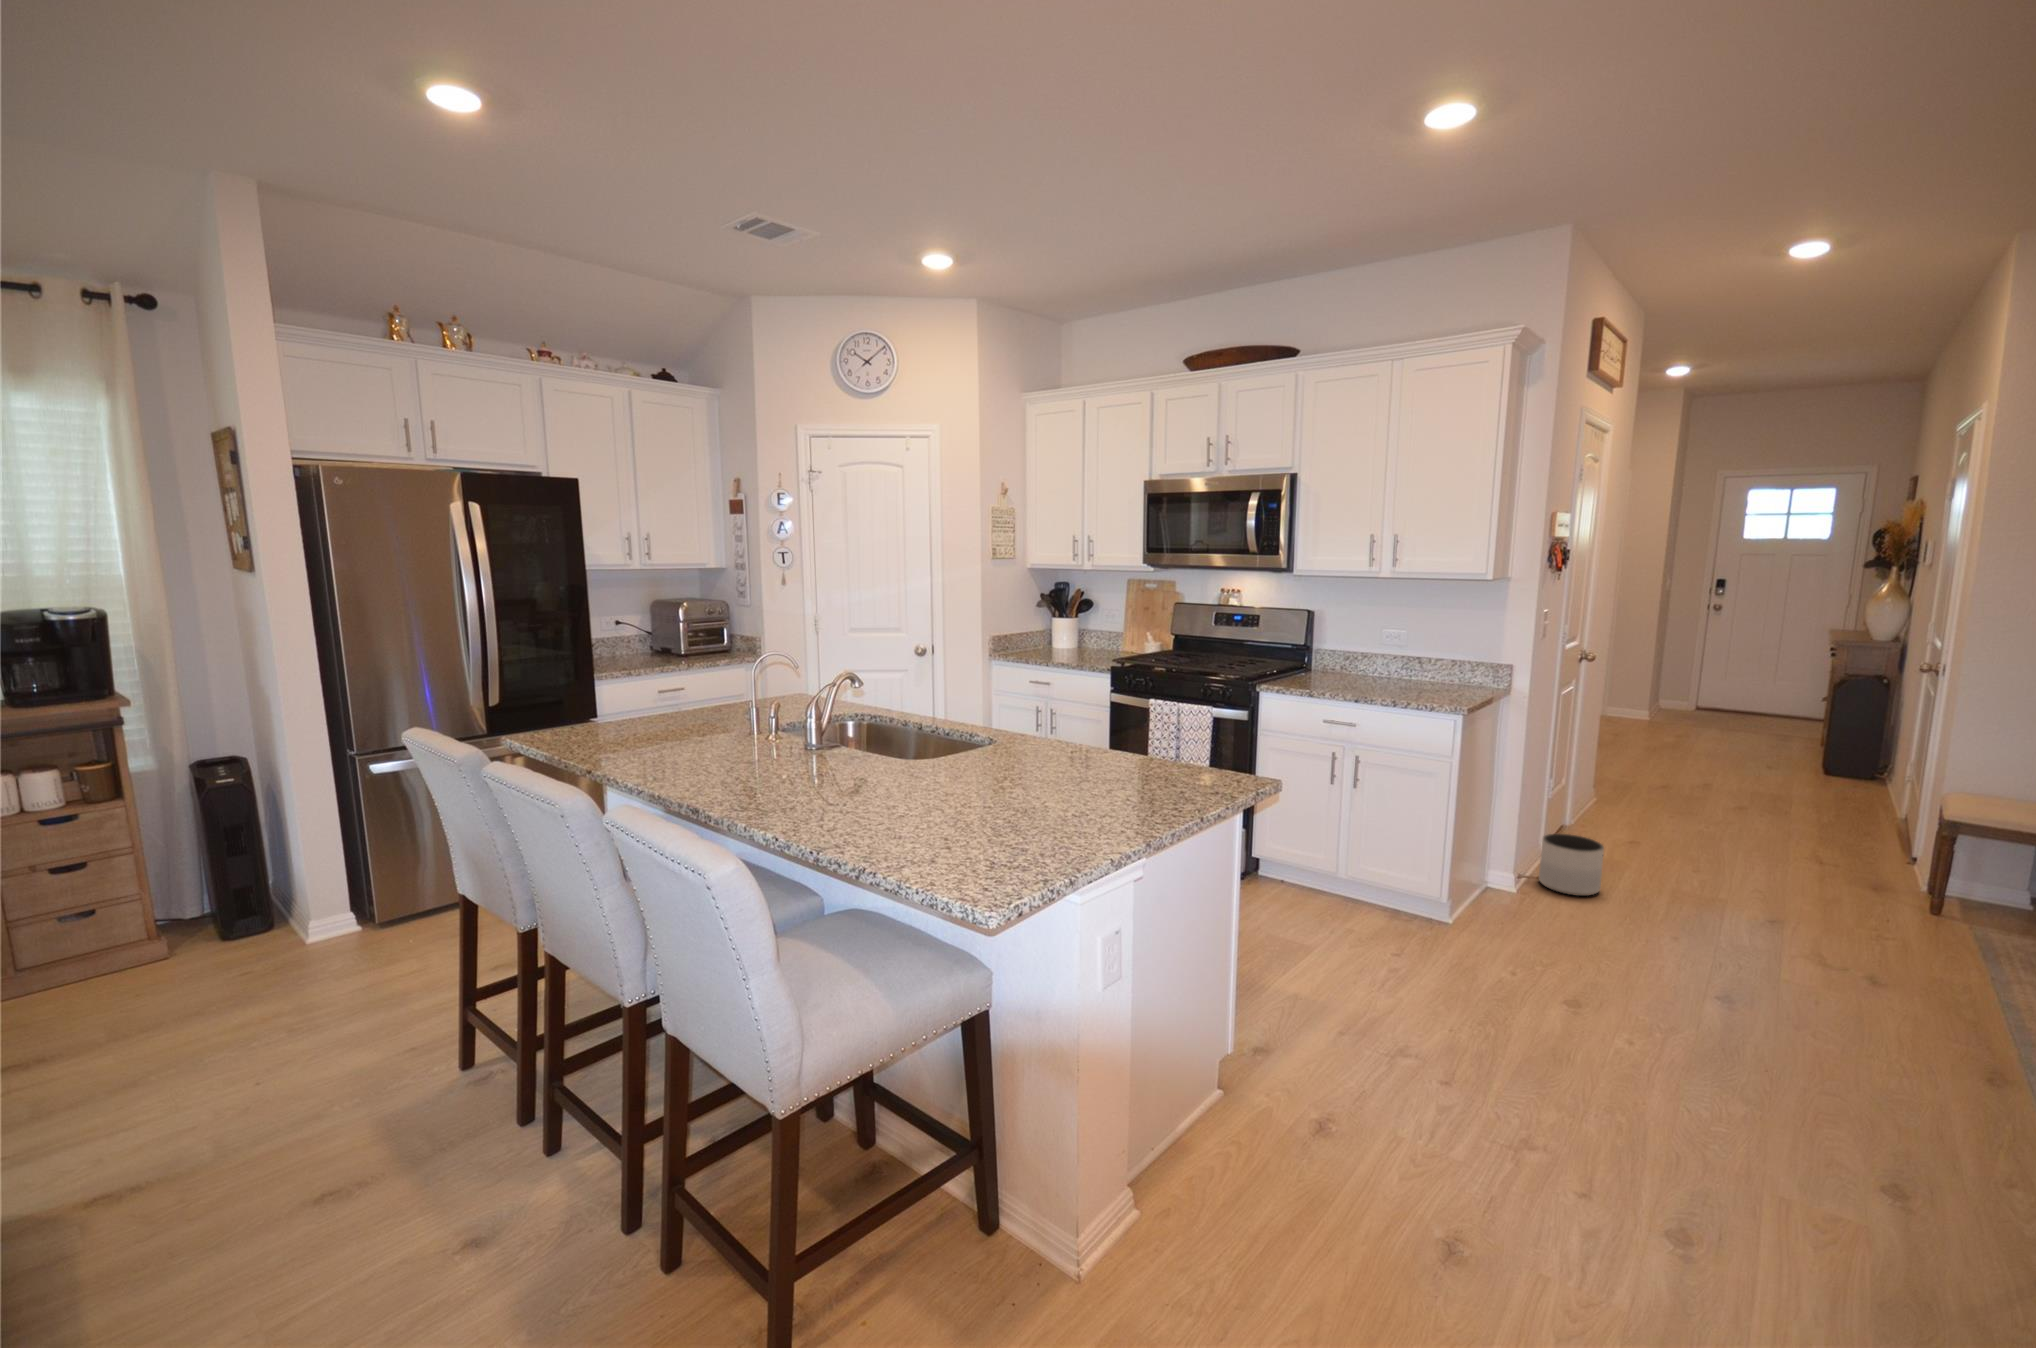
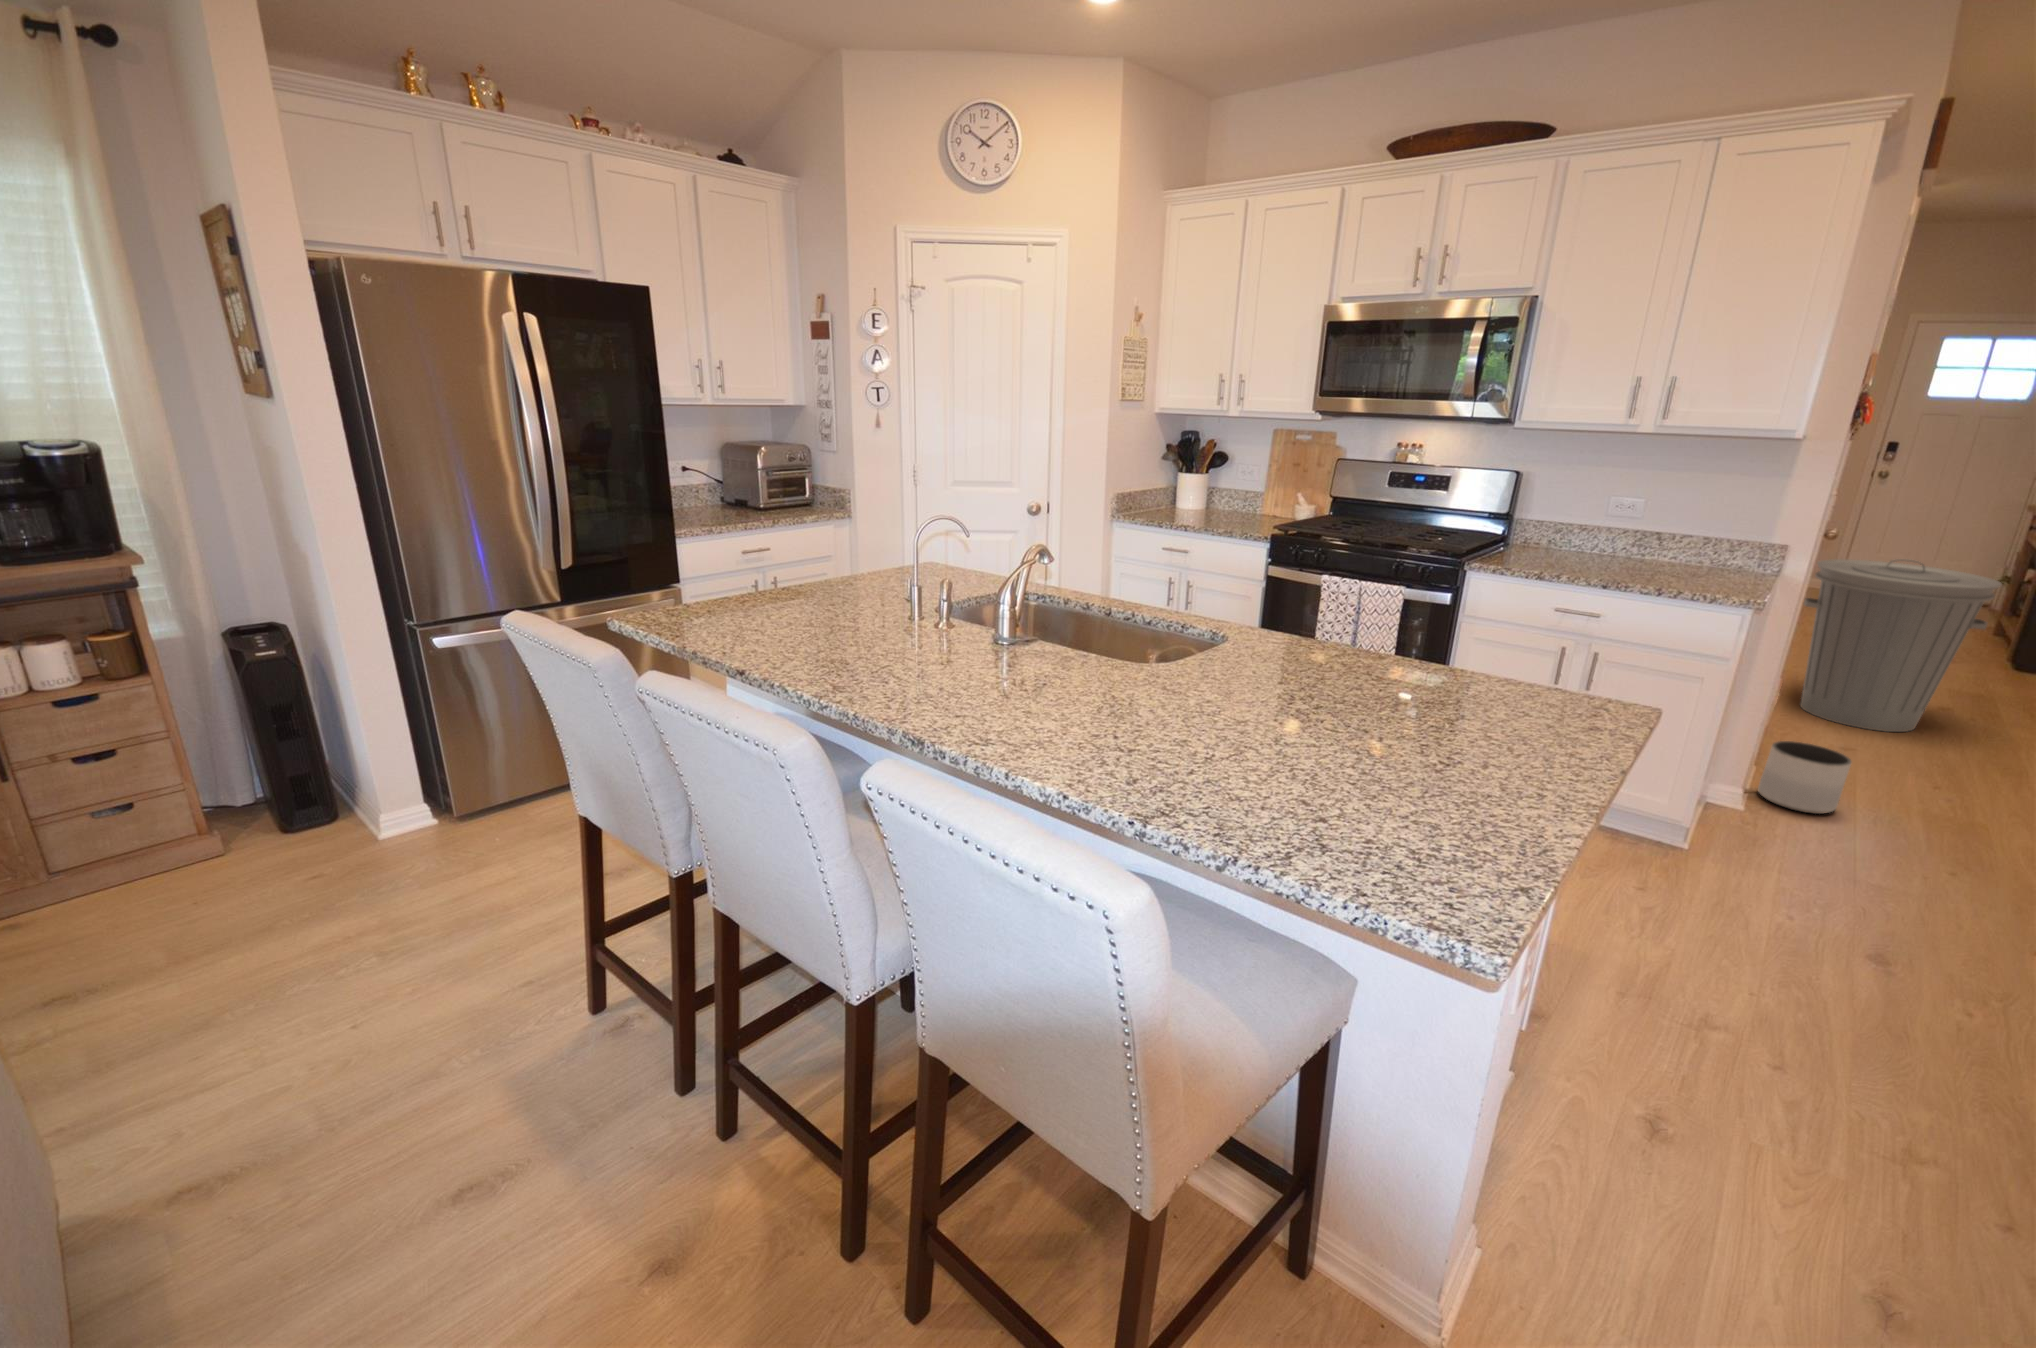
trash can: none [1602,678,1748,829] -> present [1800,559,2001,732]

